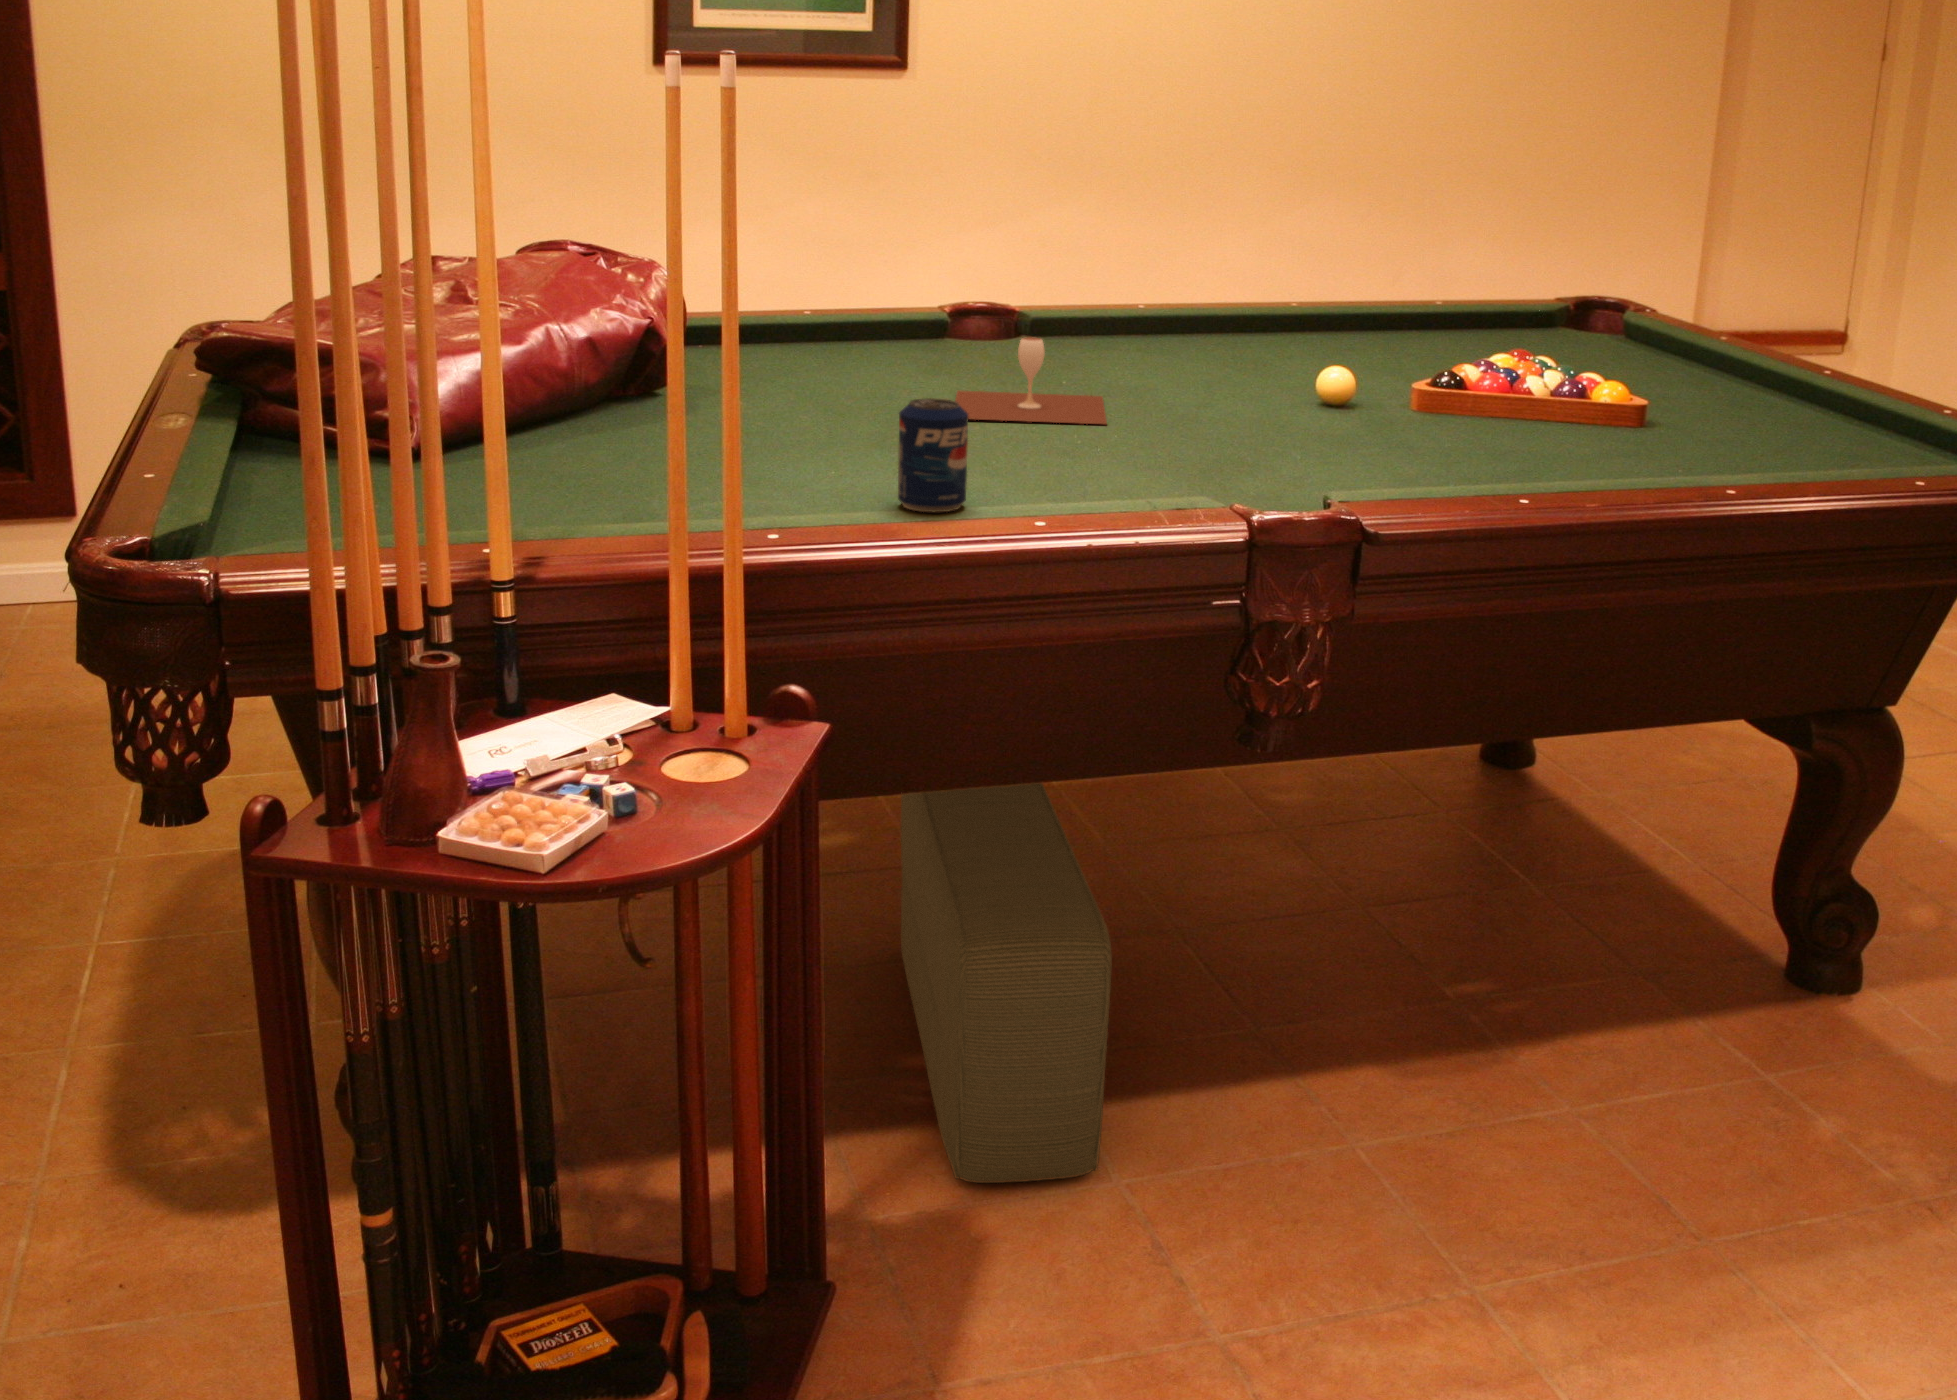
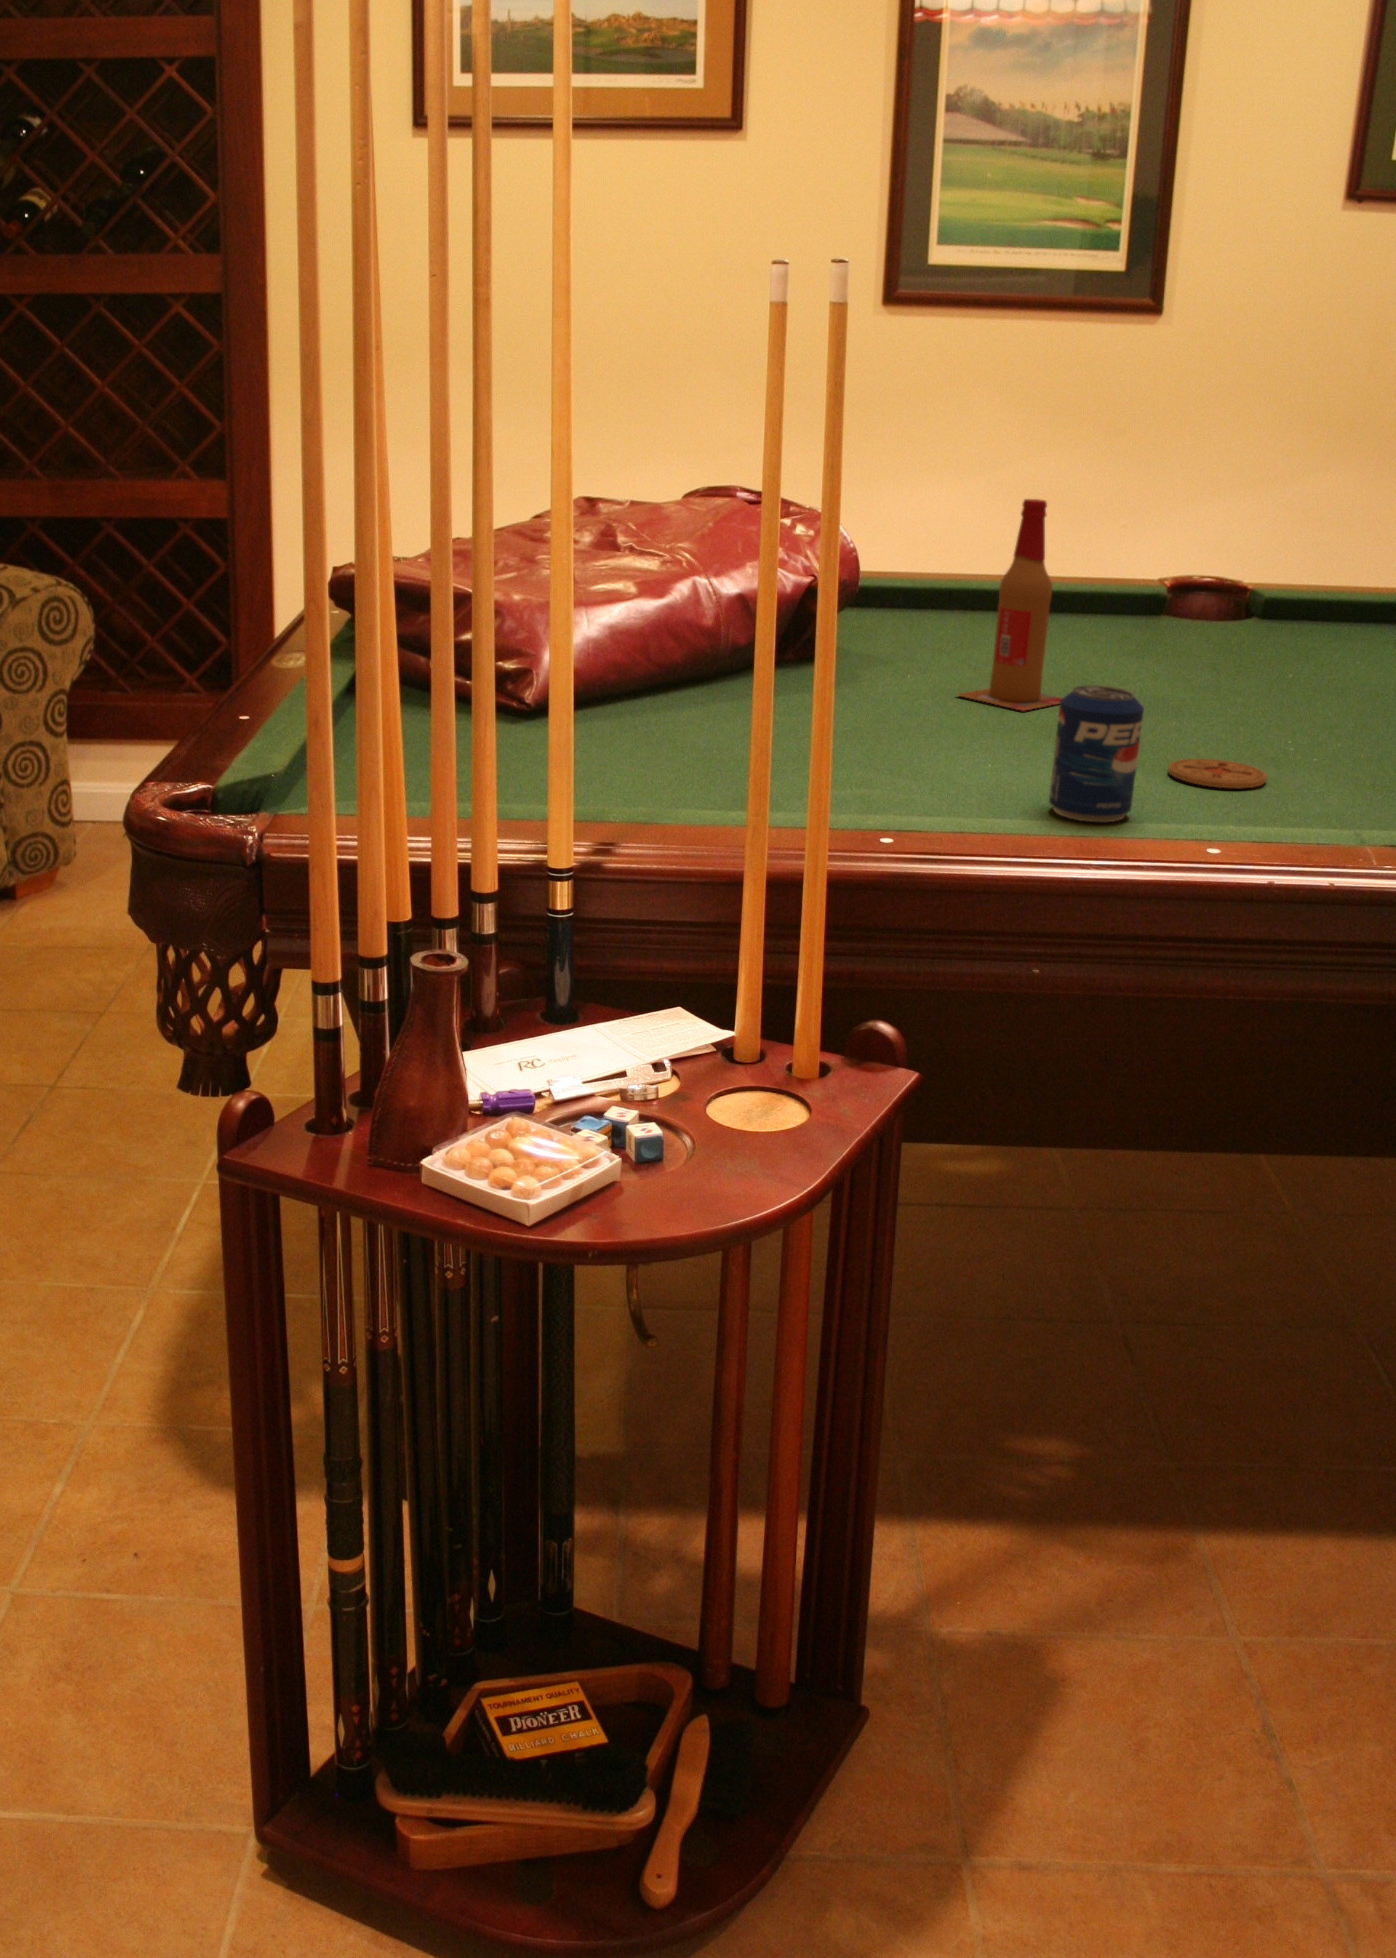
beer bottle: none [793,244,897,429] -> present [959,499,1062,711]
wine glass: present [955,337,1107,425] -> none [1137,618,1329,728]
coaster: none [988,456,1067,478] -> present [1168,759,1267,789]
pouf: present [901,783,1111,1183] -> none [1023,1089,1254,1625]

